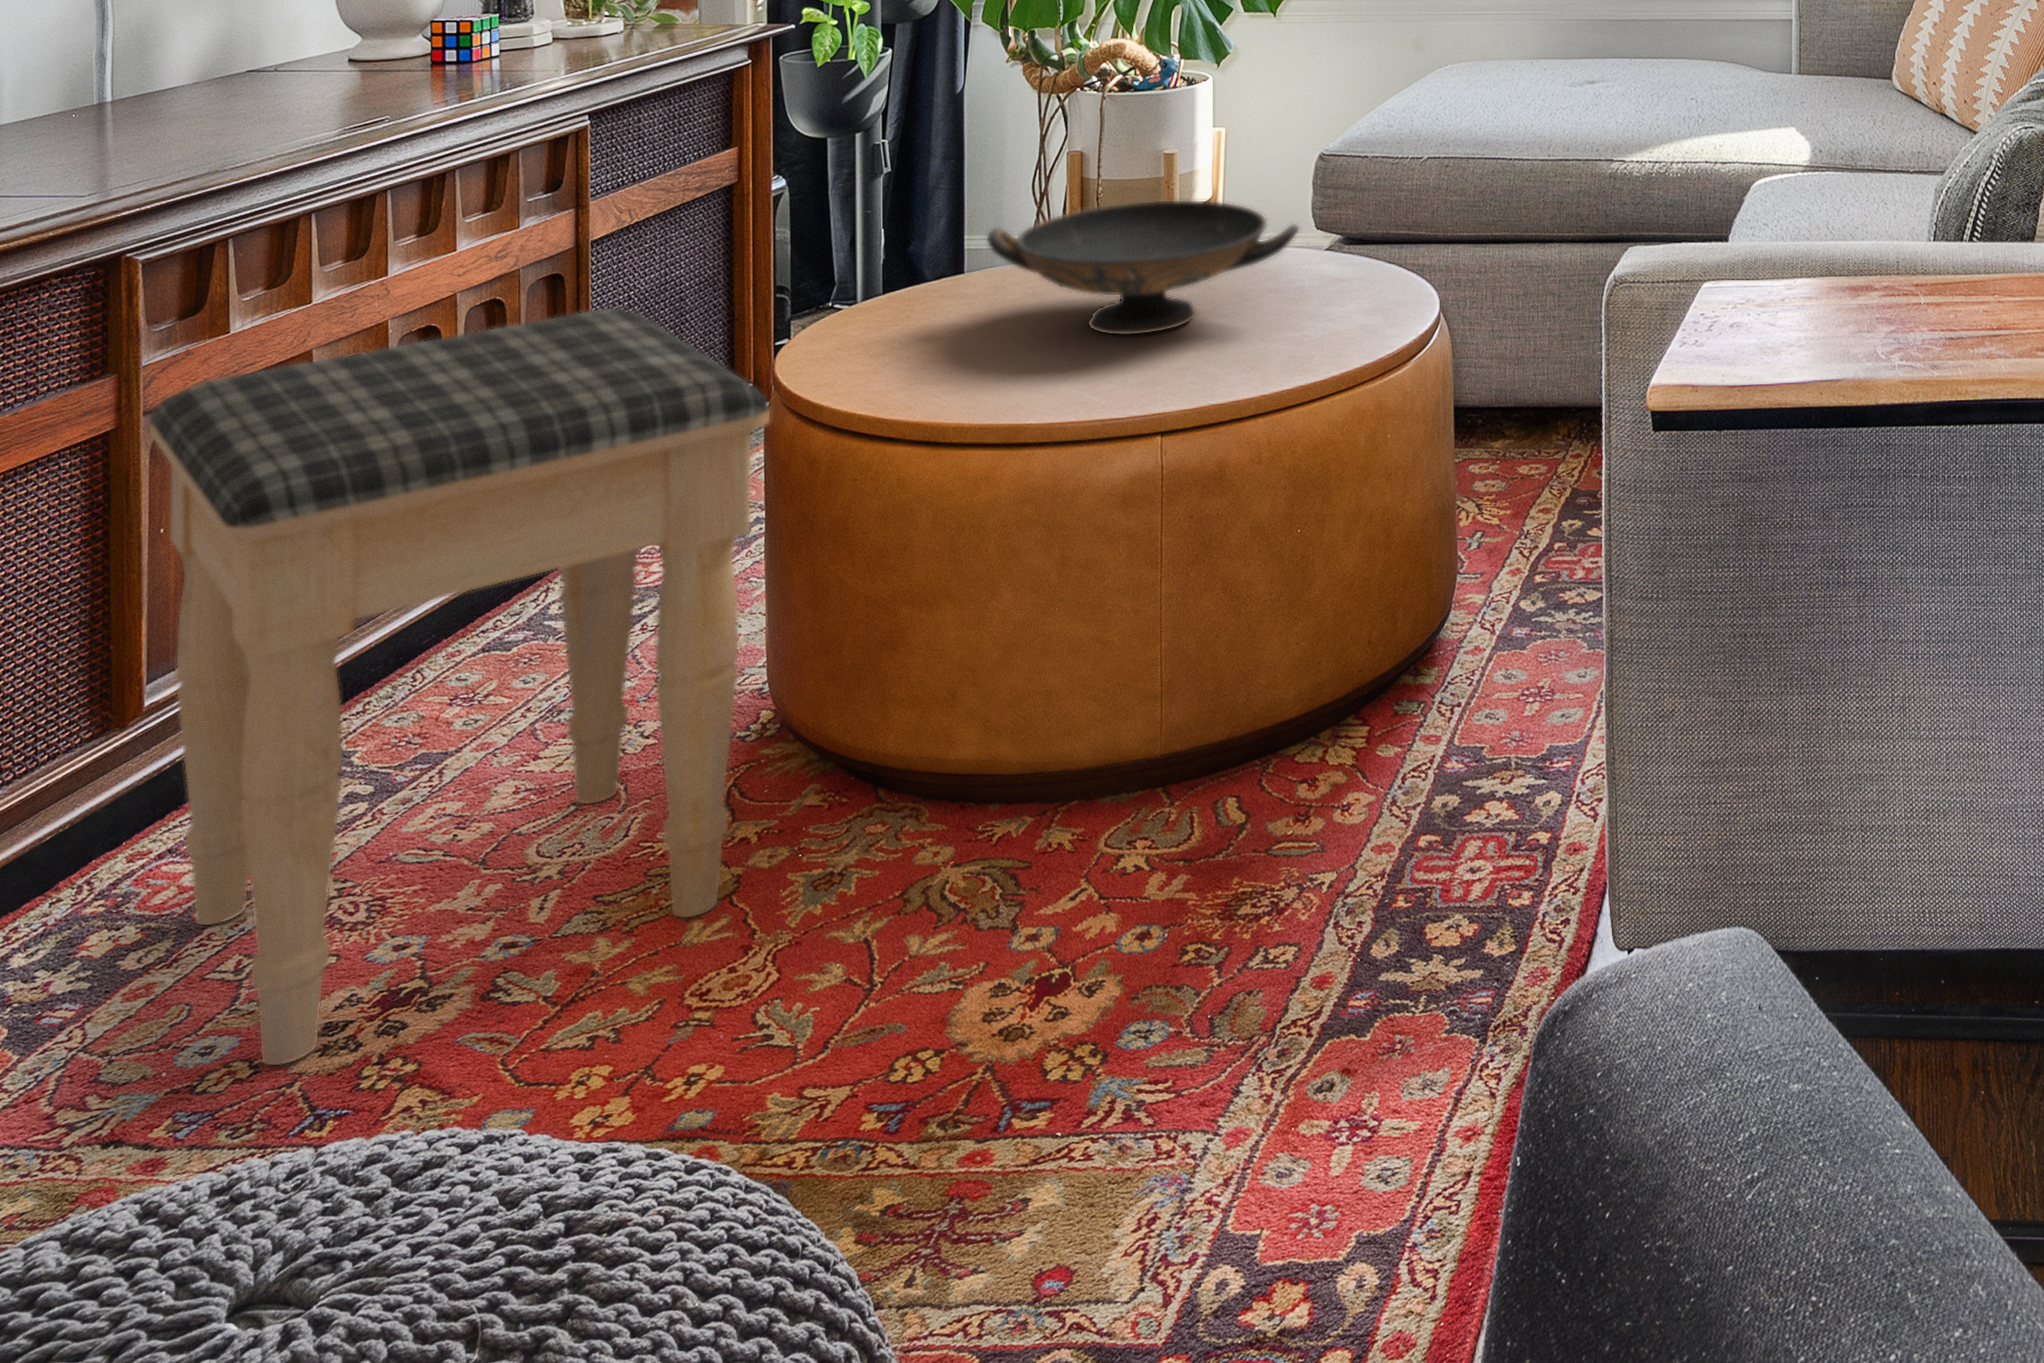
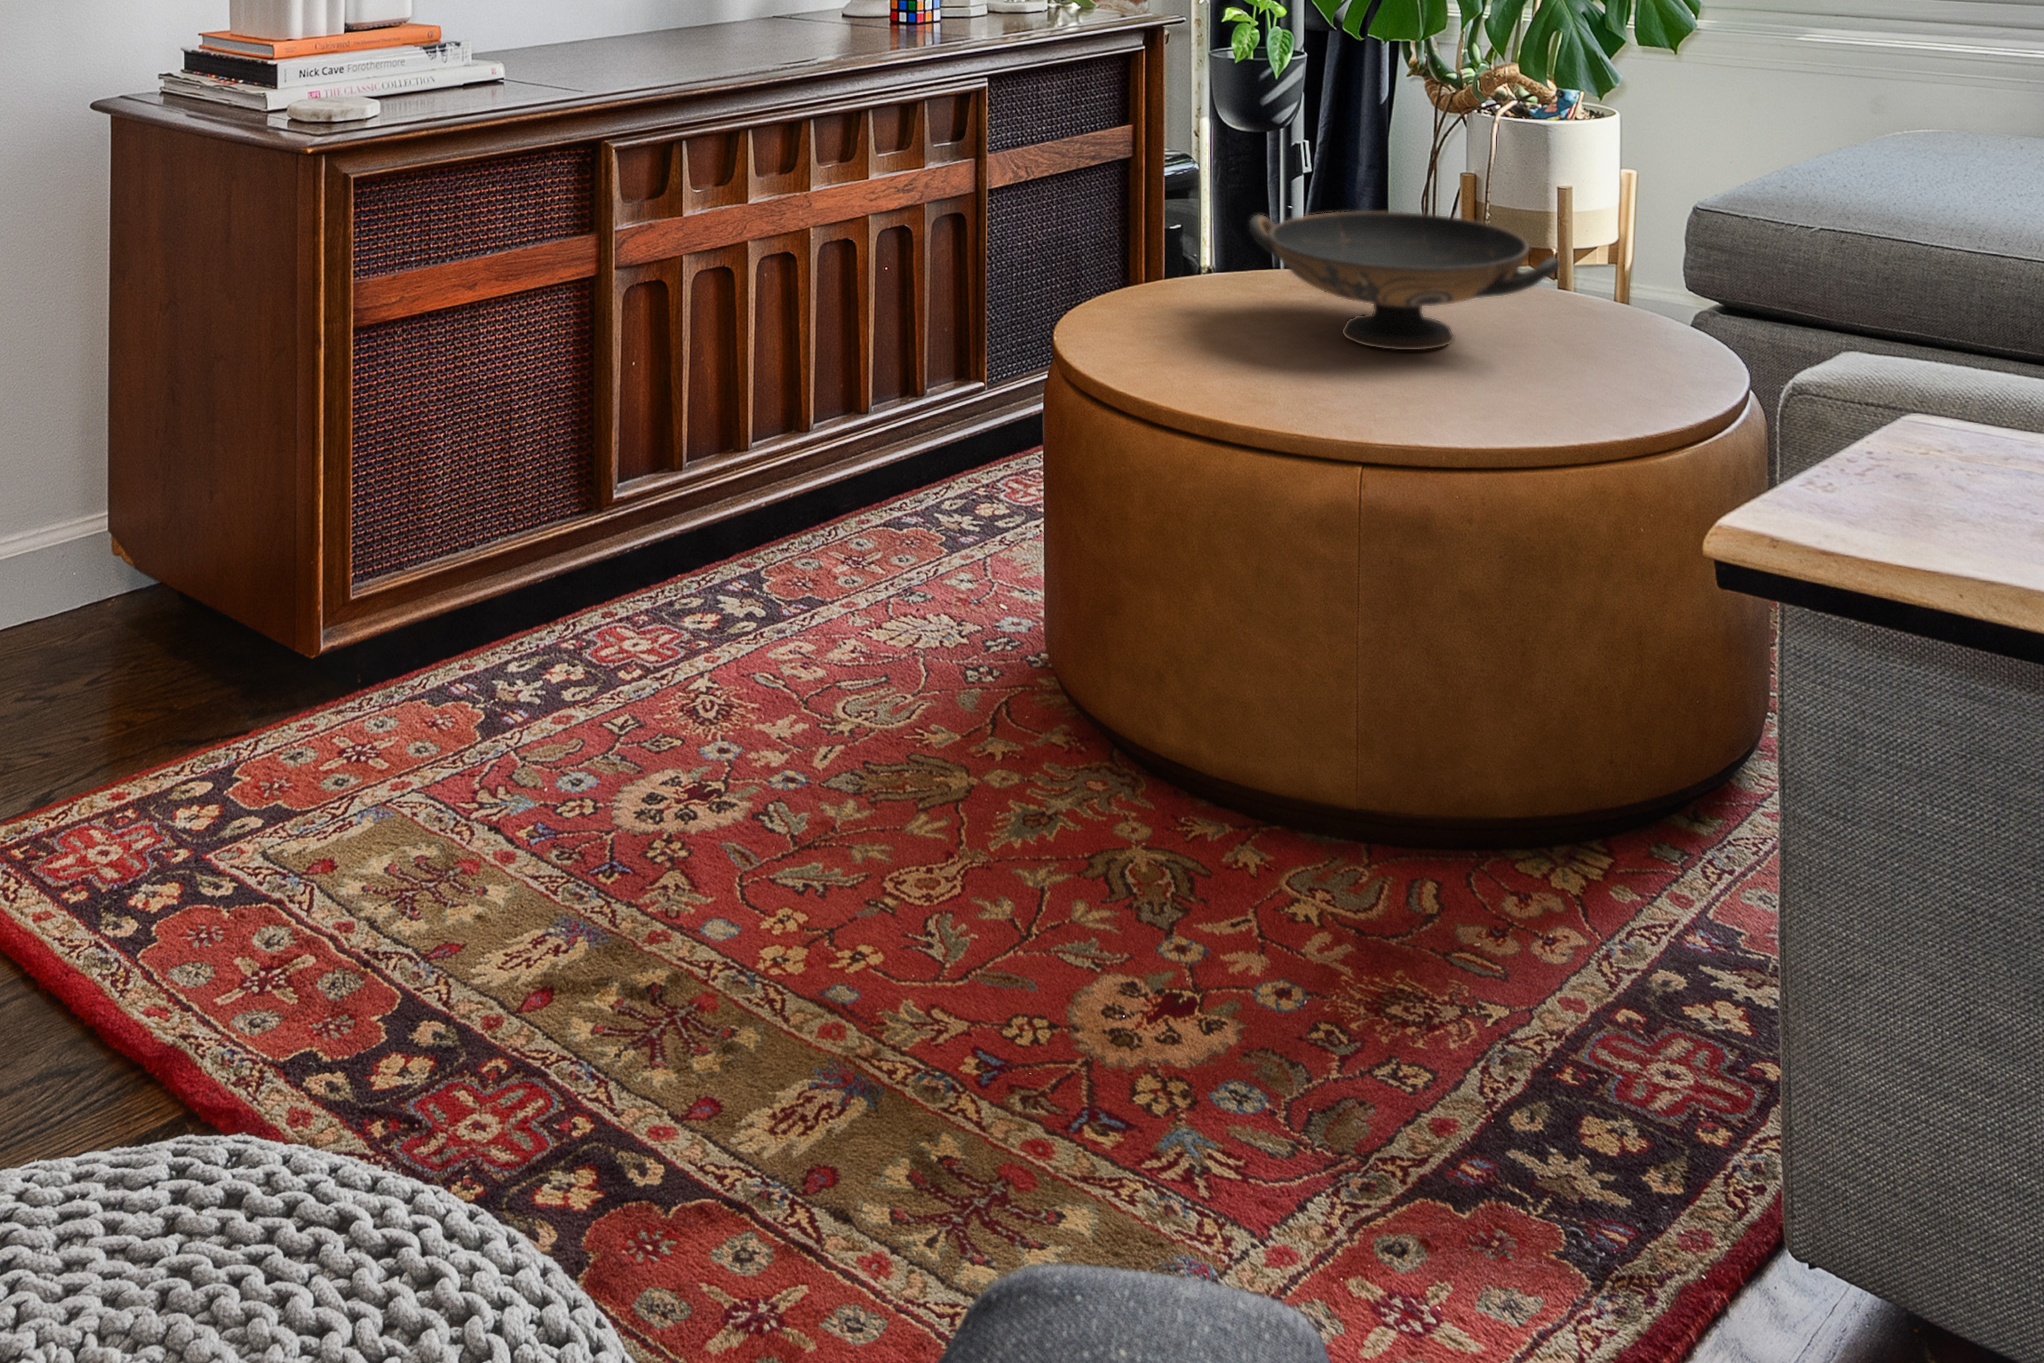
footstool: present [150,308,770,1065] -> none [560,229,978,816]

